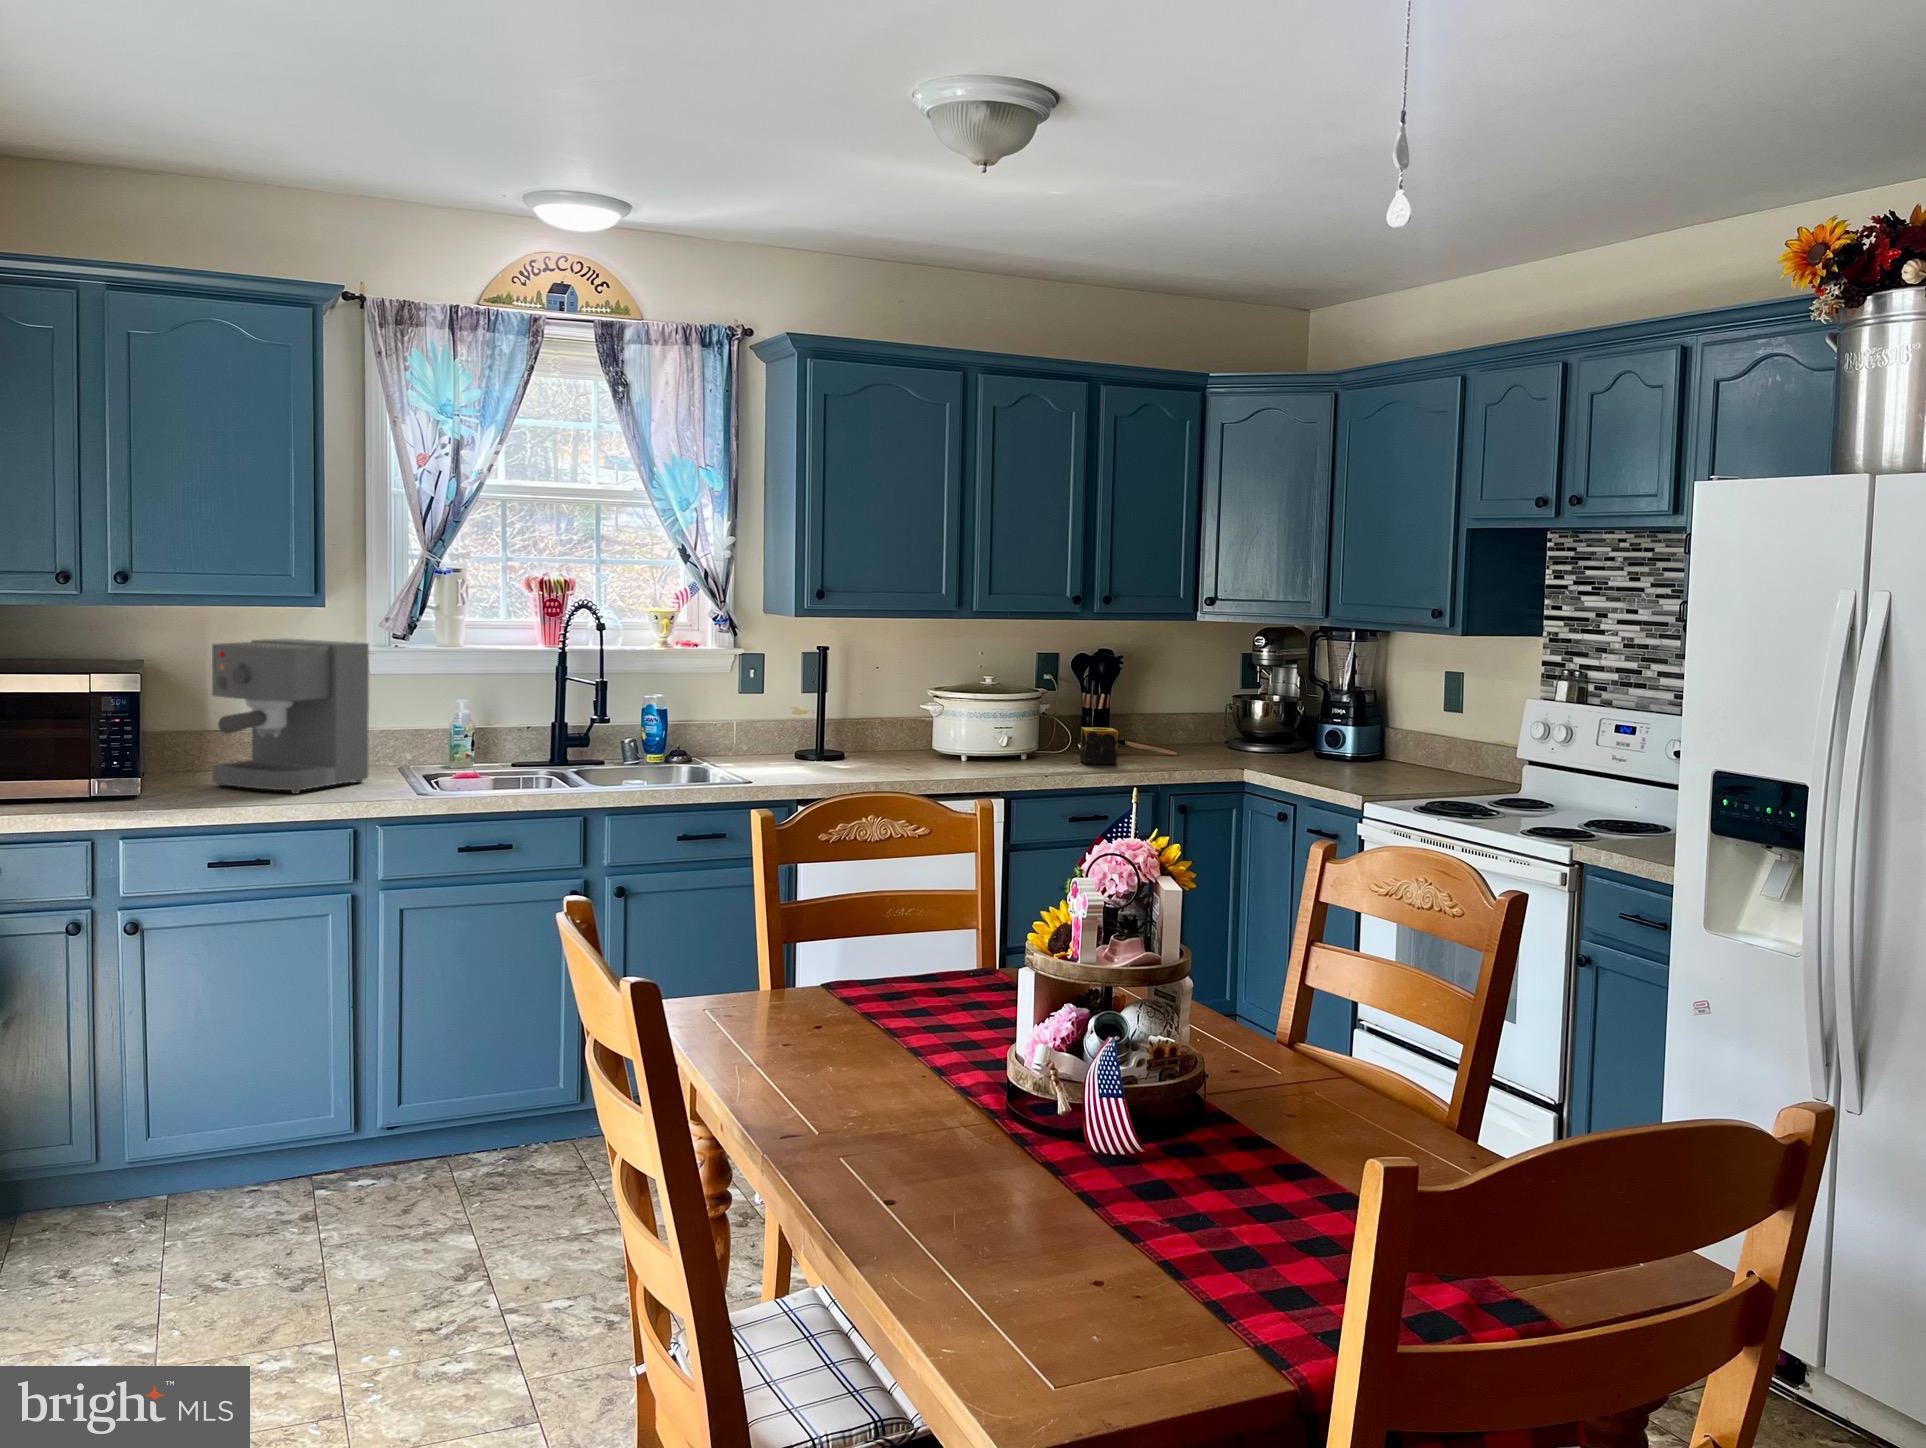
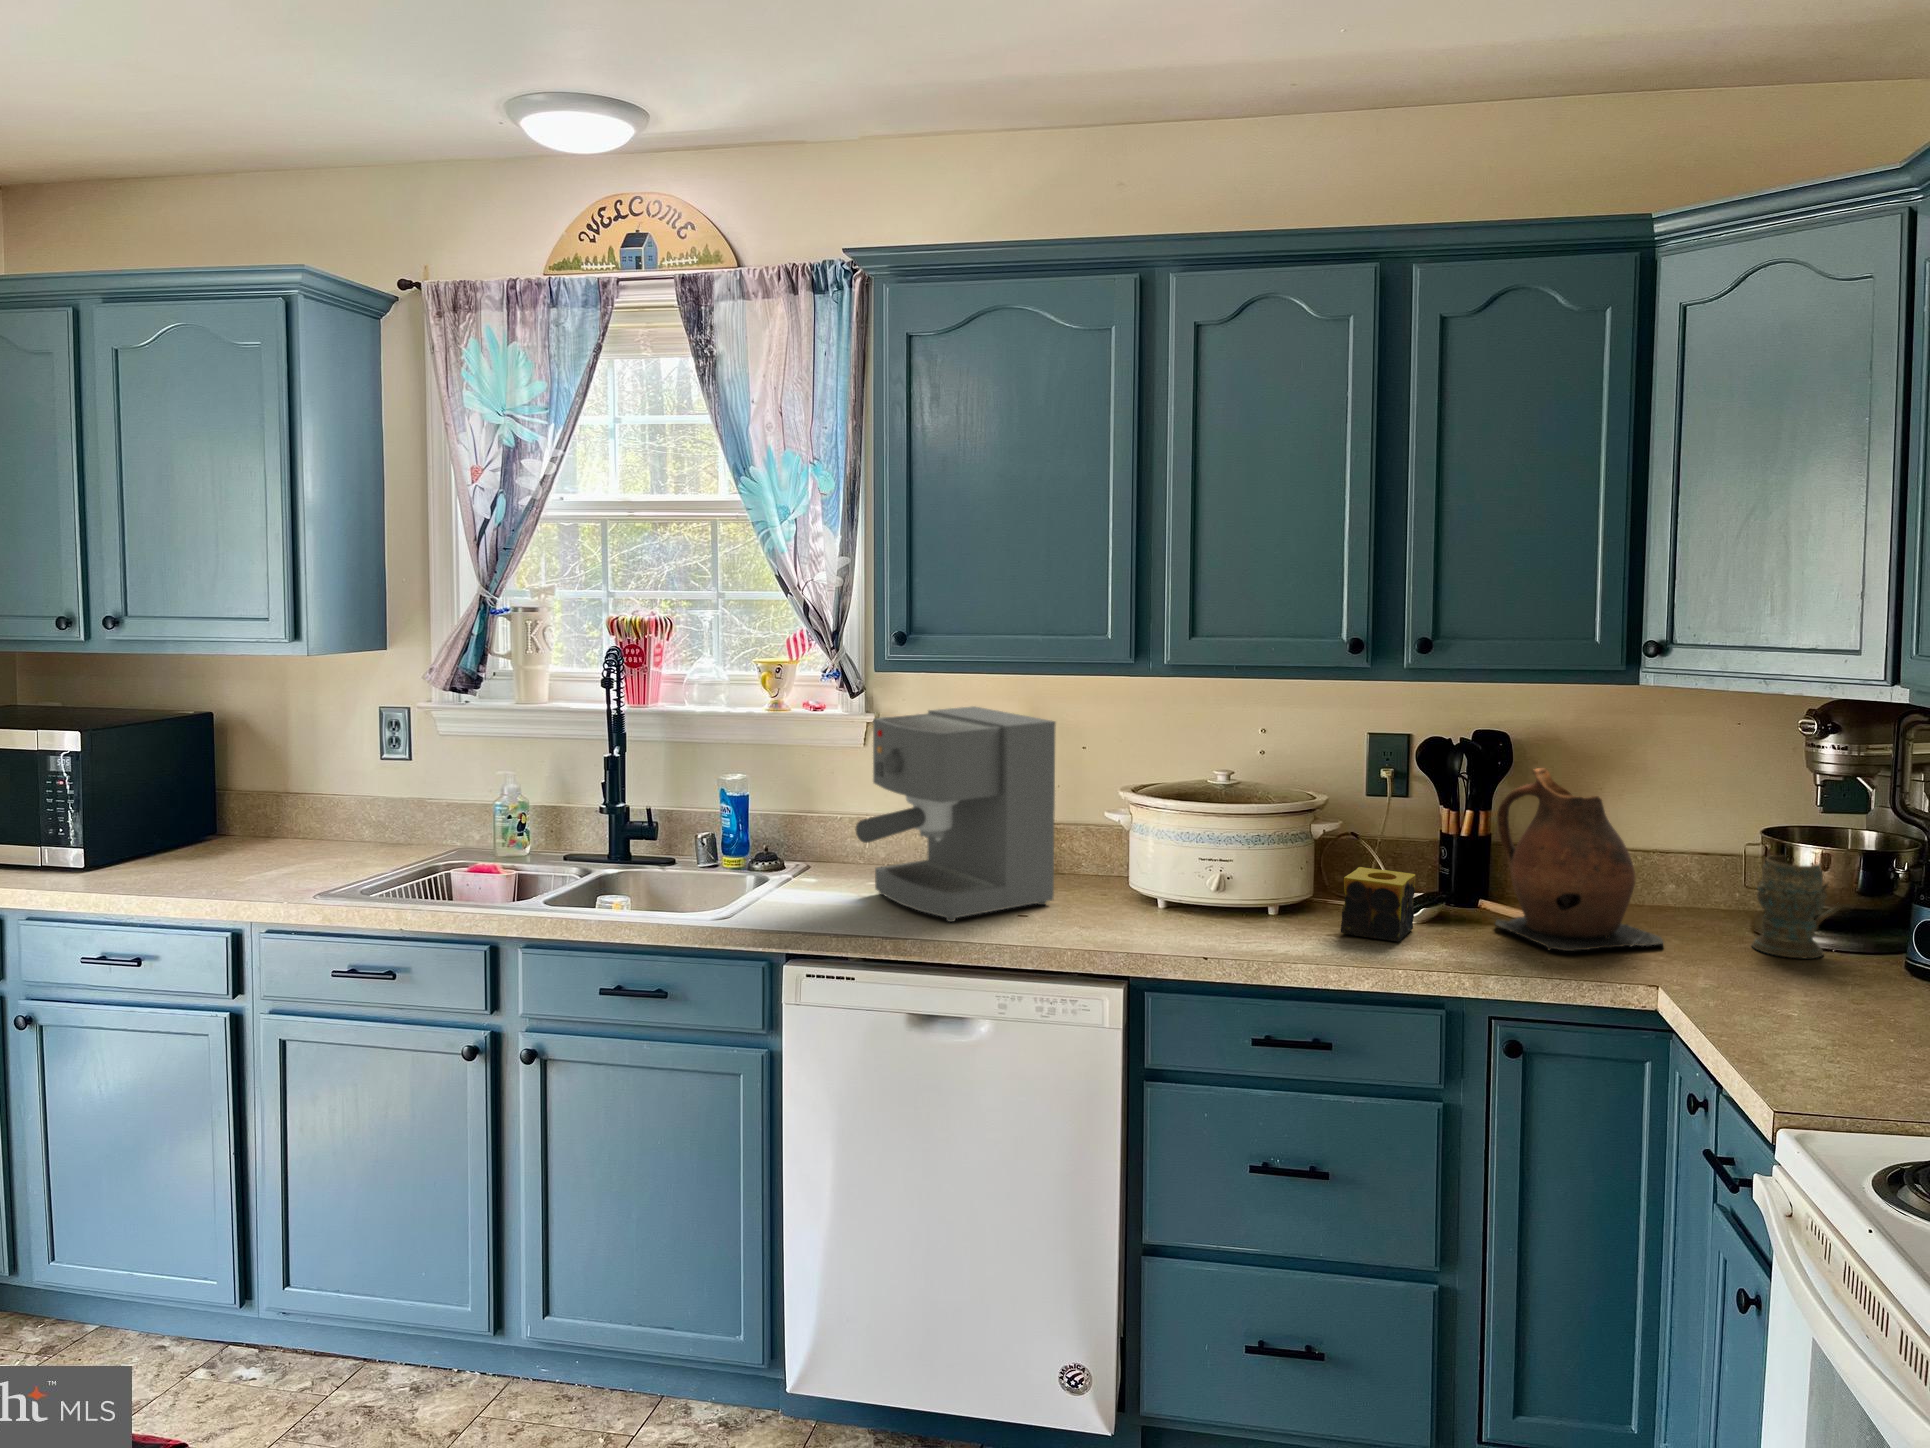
coffee maker: present [212,639,369,793] -> present [856,706,1056,922]
ceramic pitcher: none [1143,666,1227,762] -> present [1495,768,1664,951]
mug: none [1257,707,1301,757] -> present [1752,855,1842,958]

